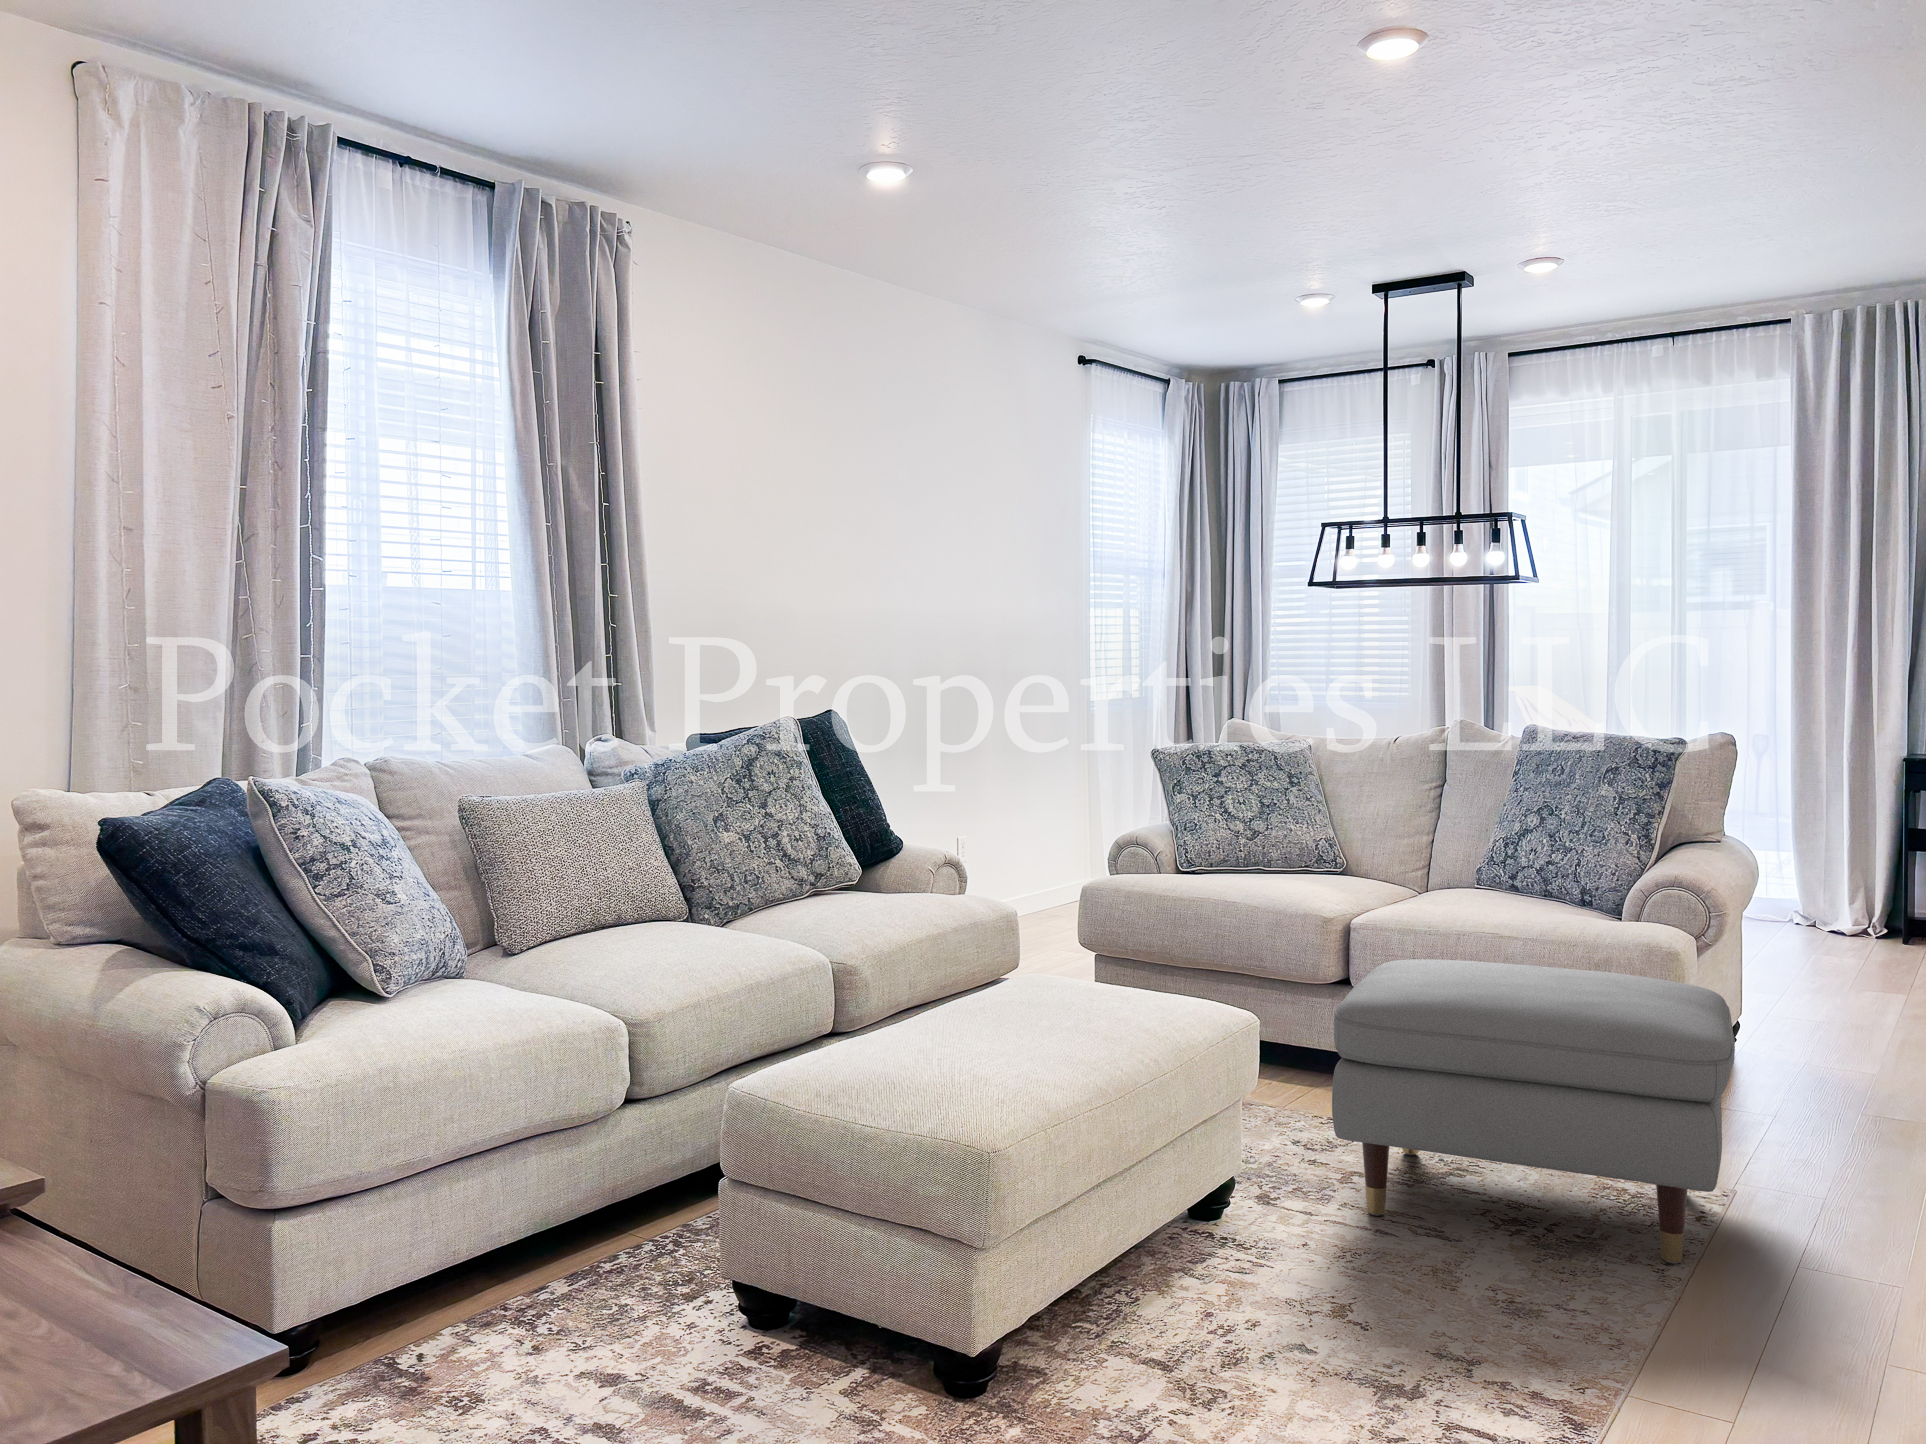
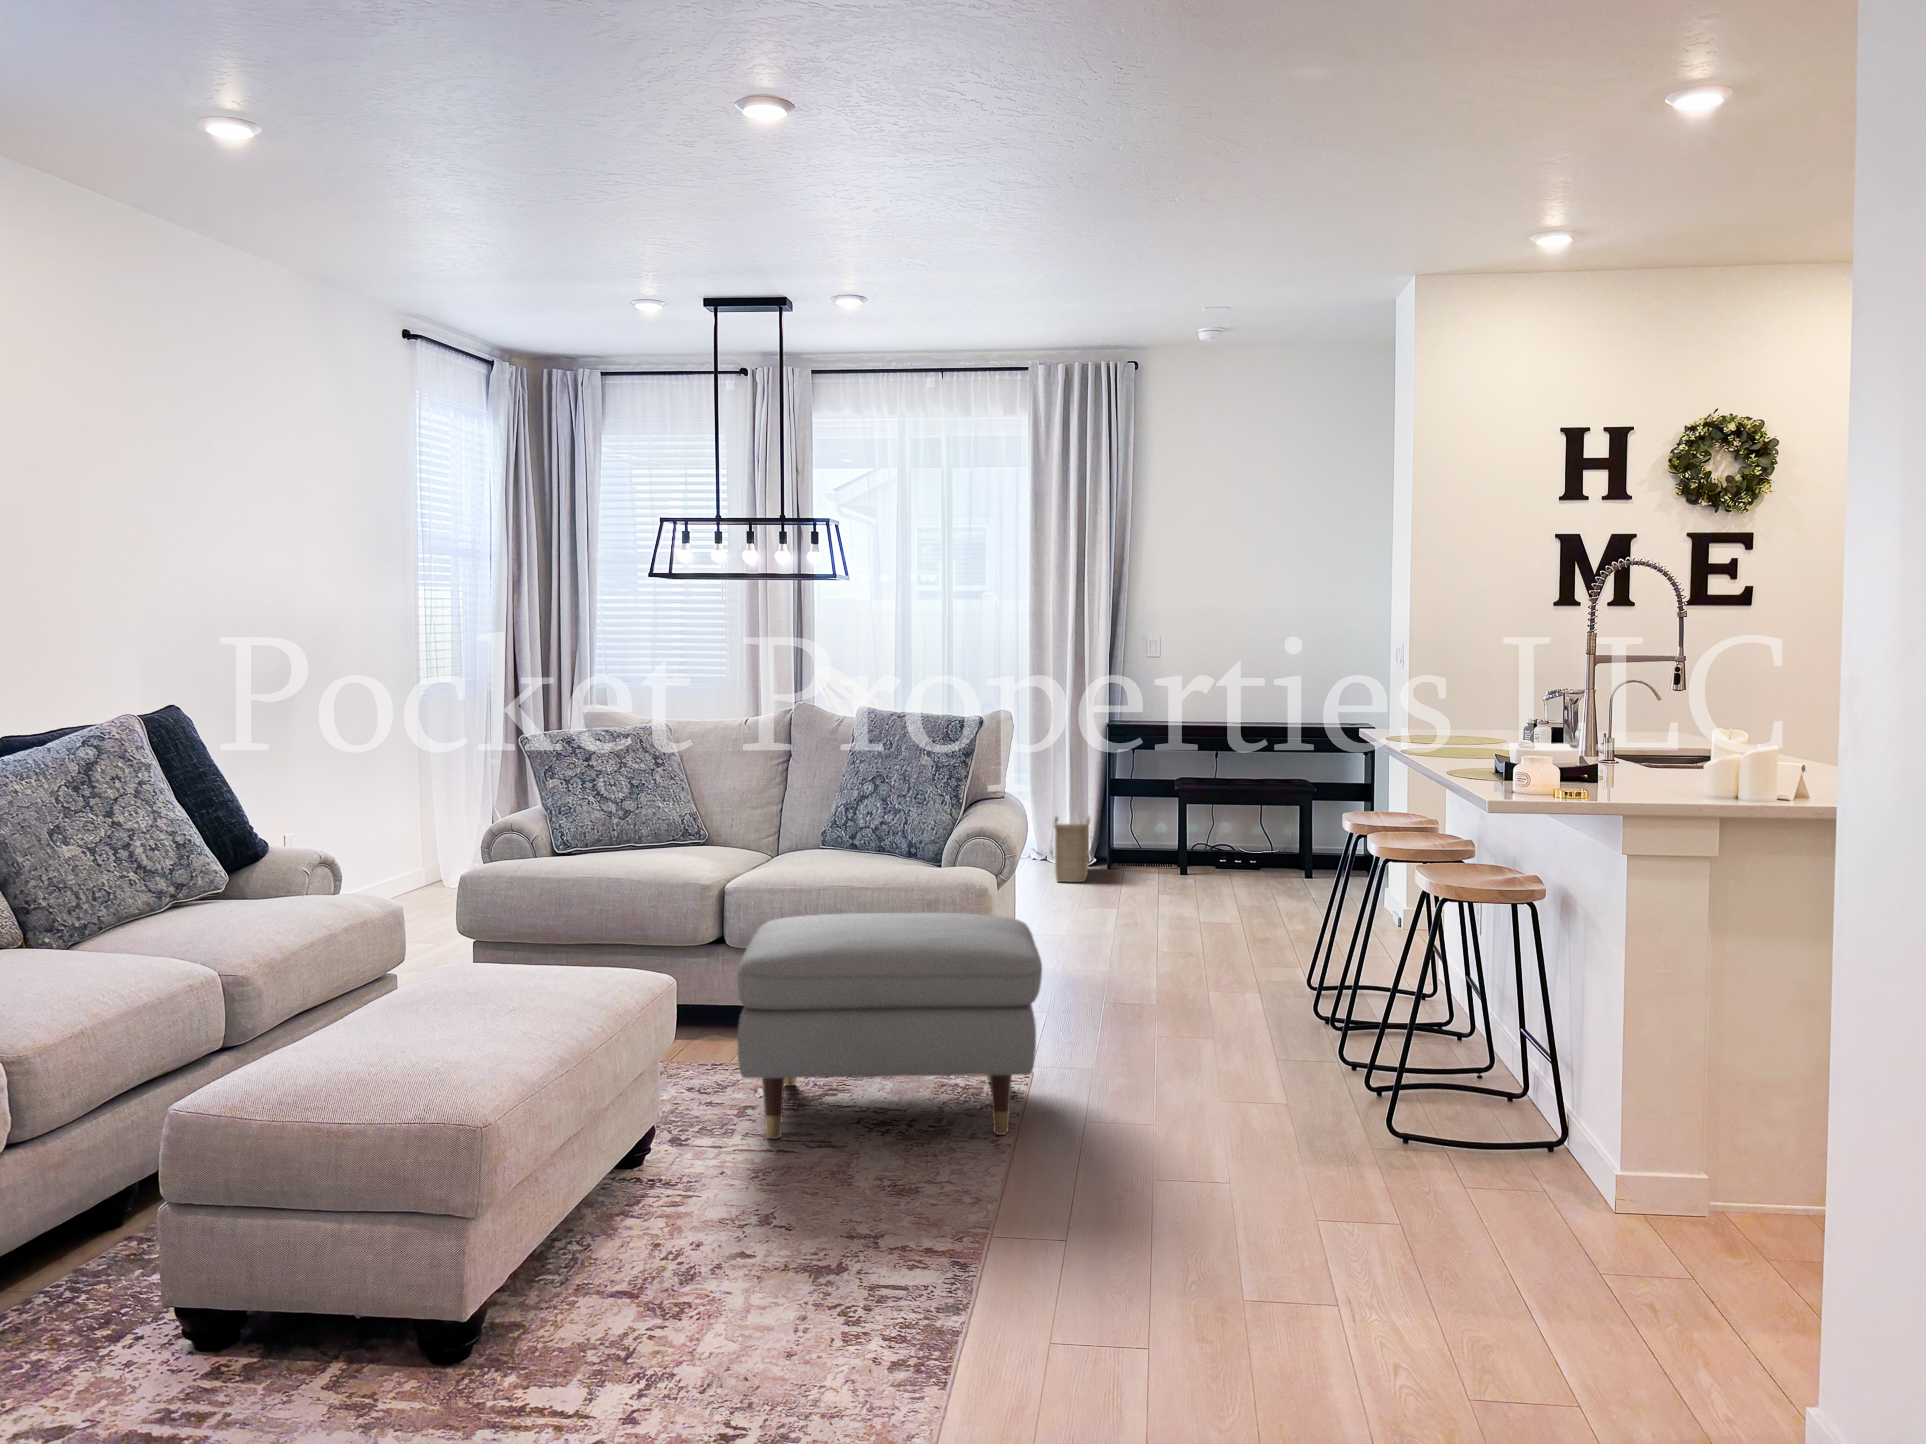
basket: none [1804,867,1868,955] -> present [1051,816,1092,882]

